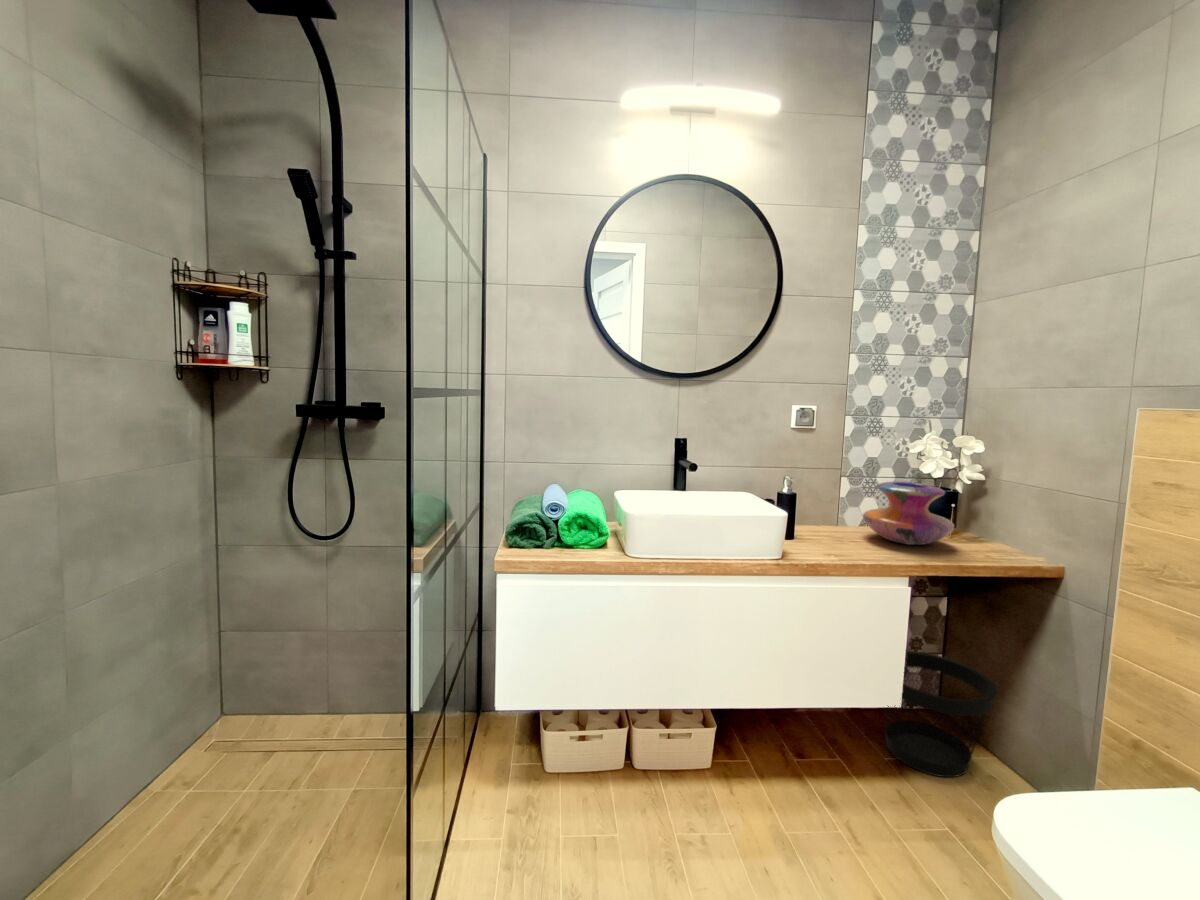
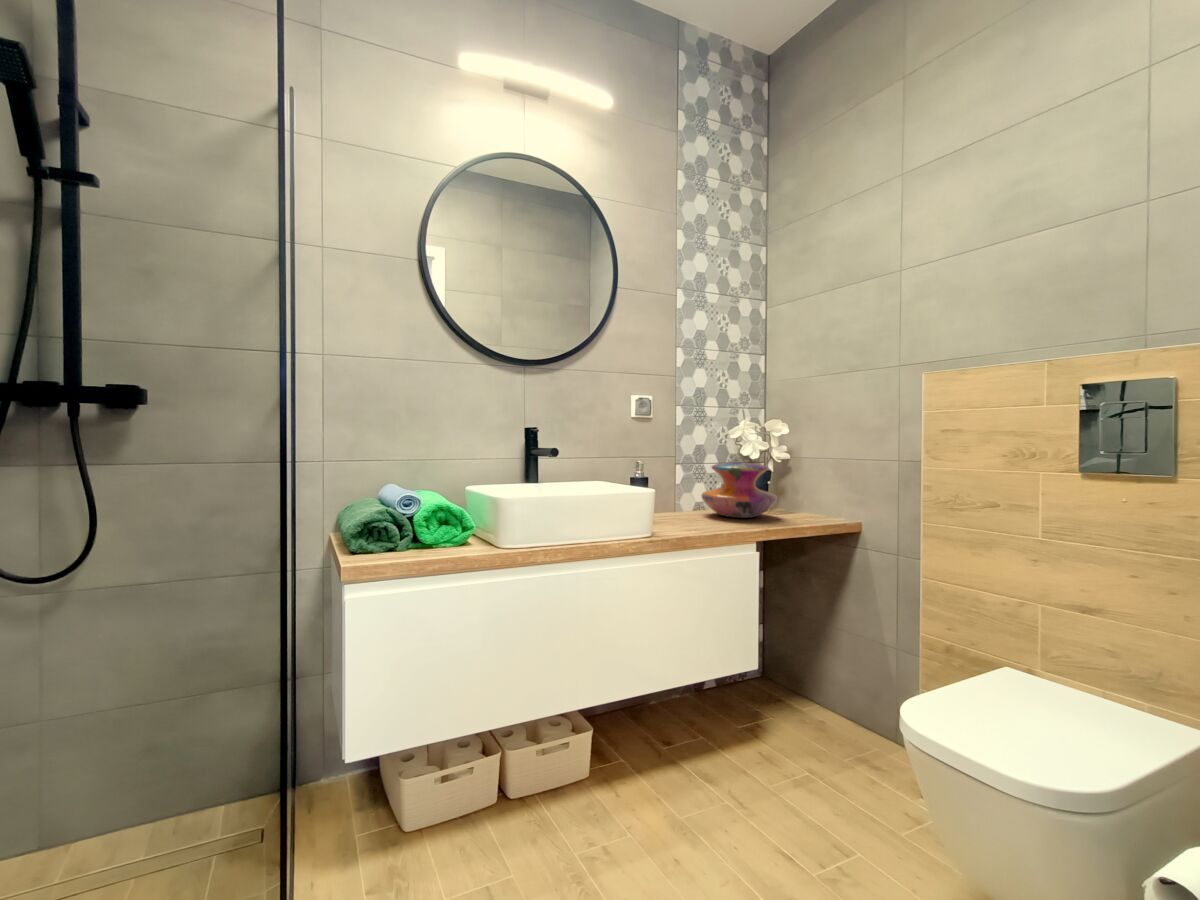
wastebasket: present [884,651,998,777] -> none [718,622,818,730]

